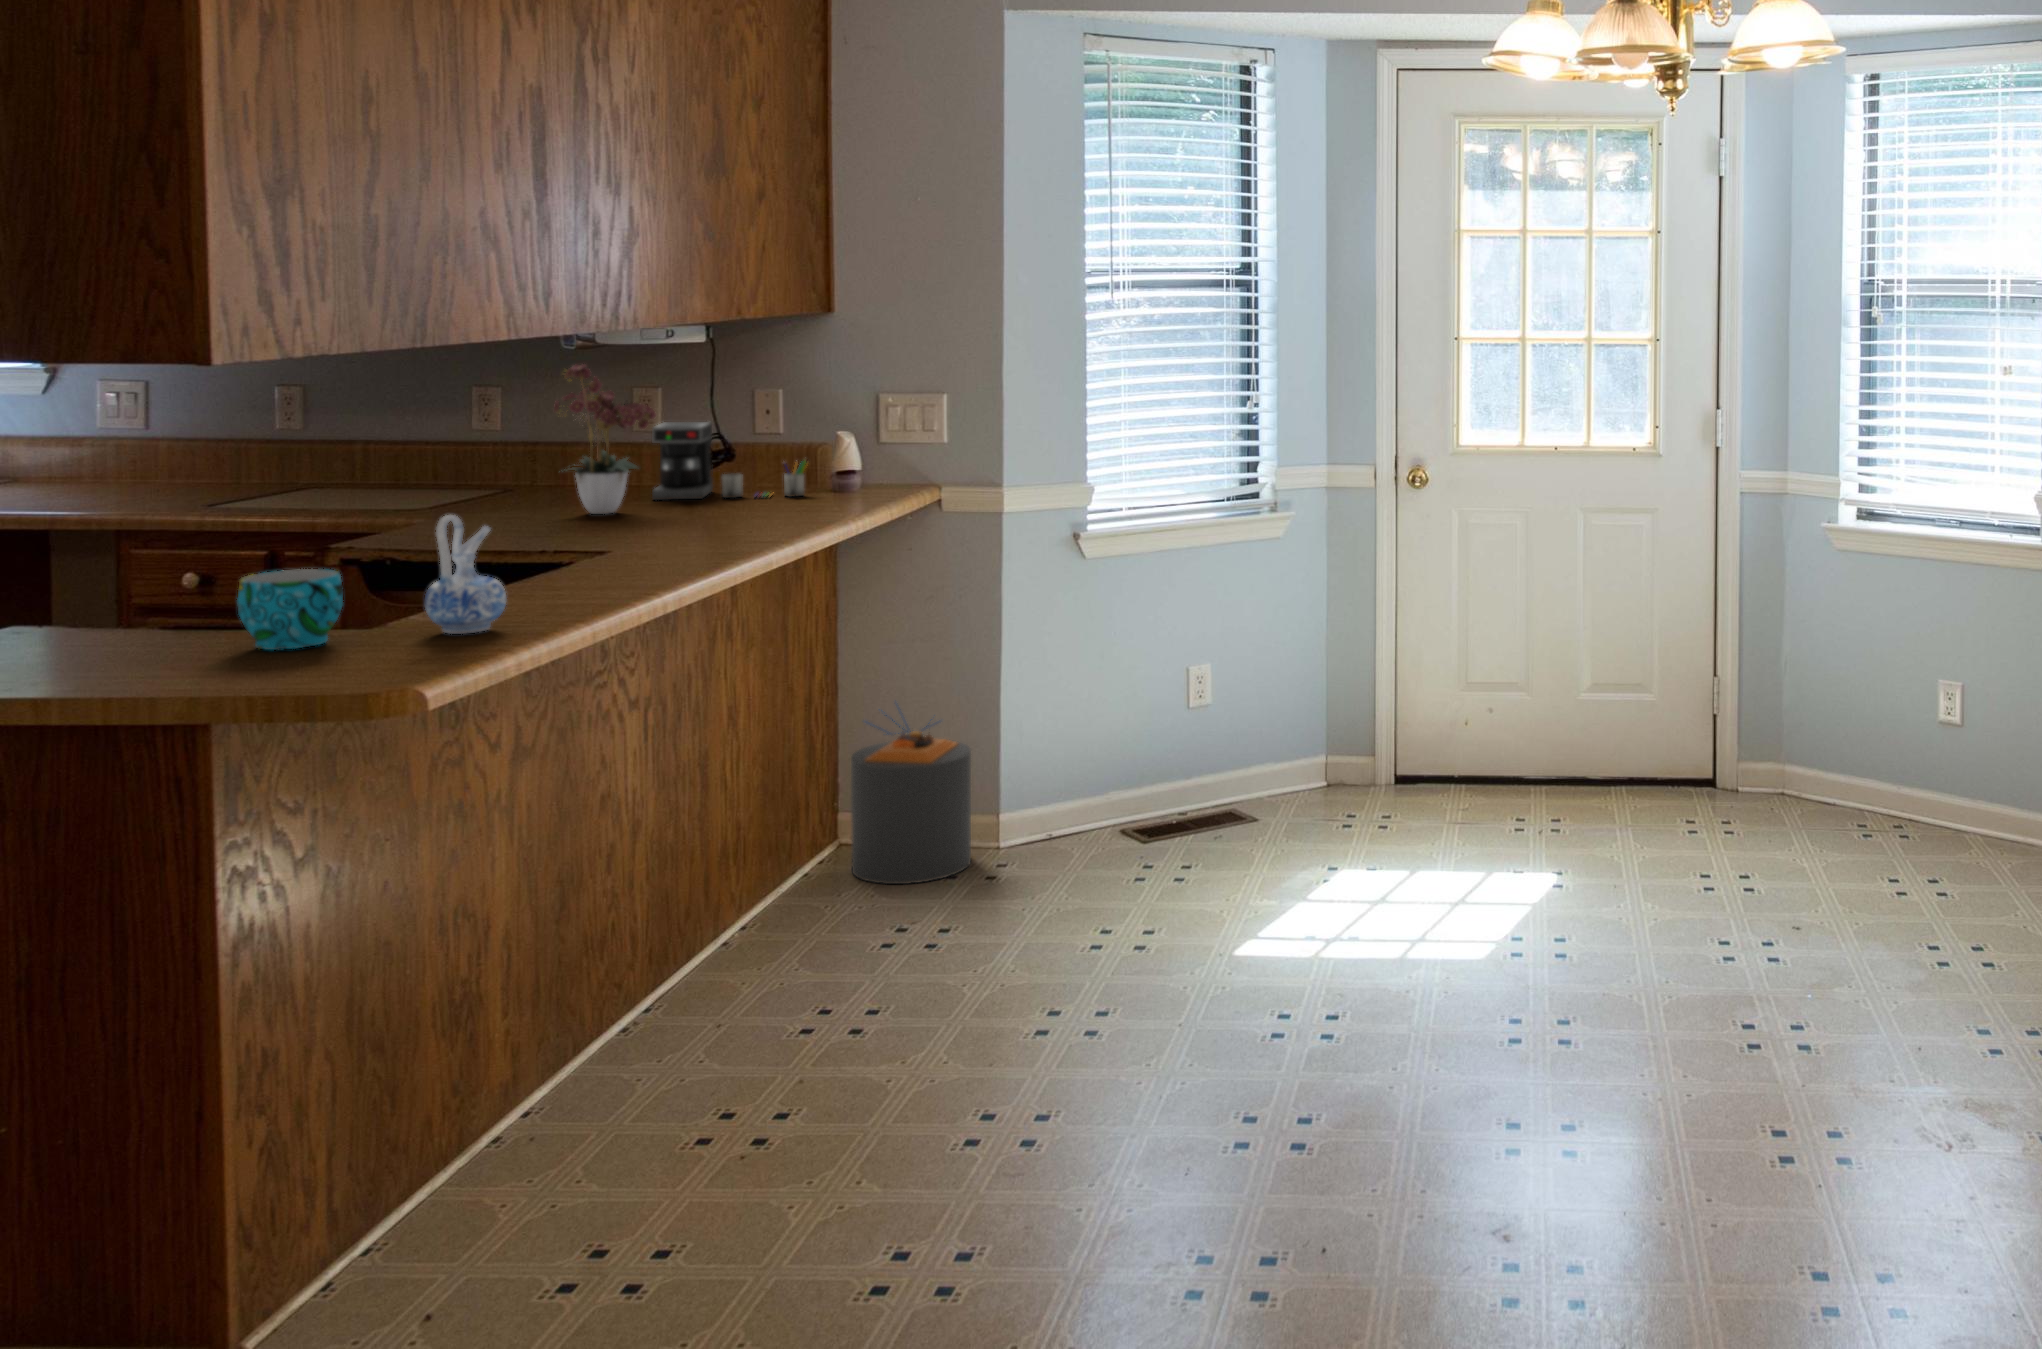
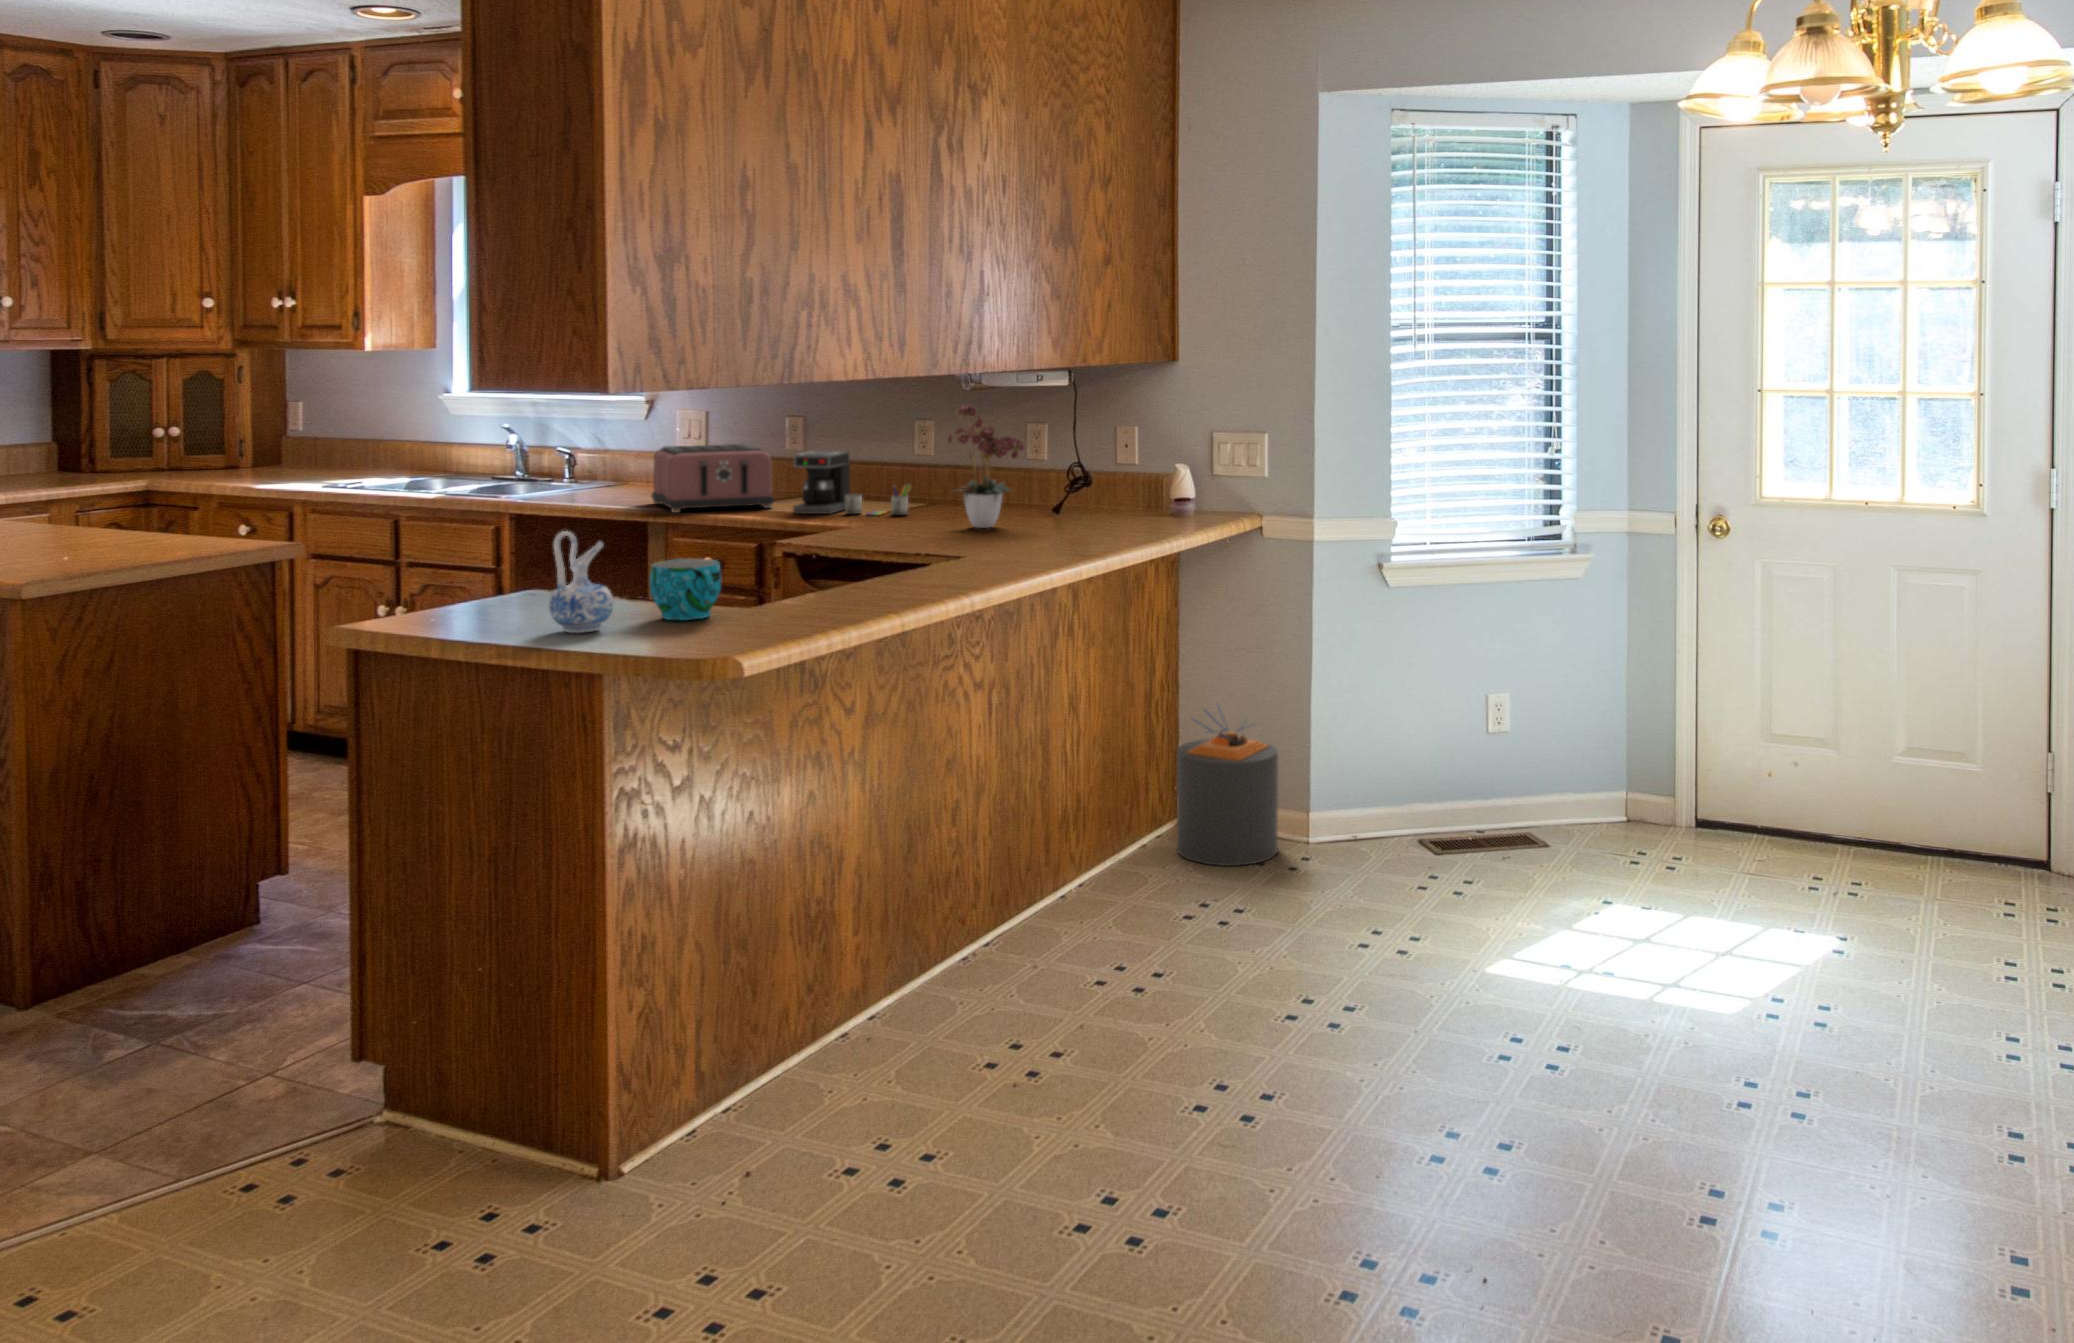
toaster: none [76,419,278,513] -> present [651,444,774,513]
coffee maker: present [652,422,809,500] -> present [793,451,911,515]
ceramic pitcher: present [425,515,506,634] -> present [549,531,613,633]

